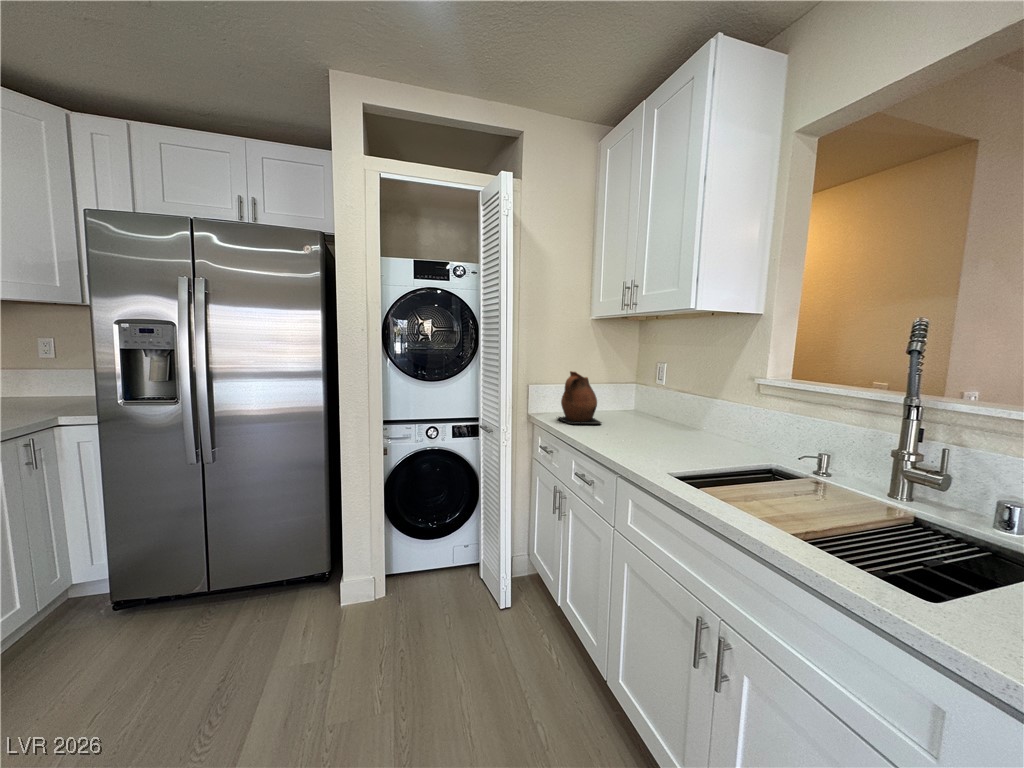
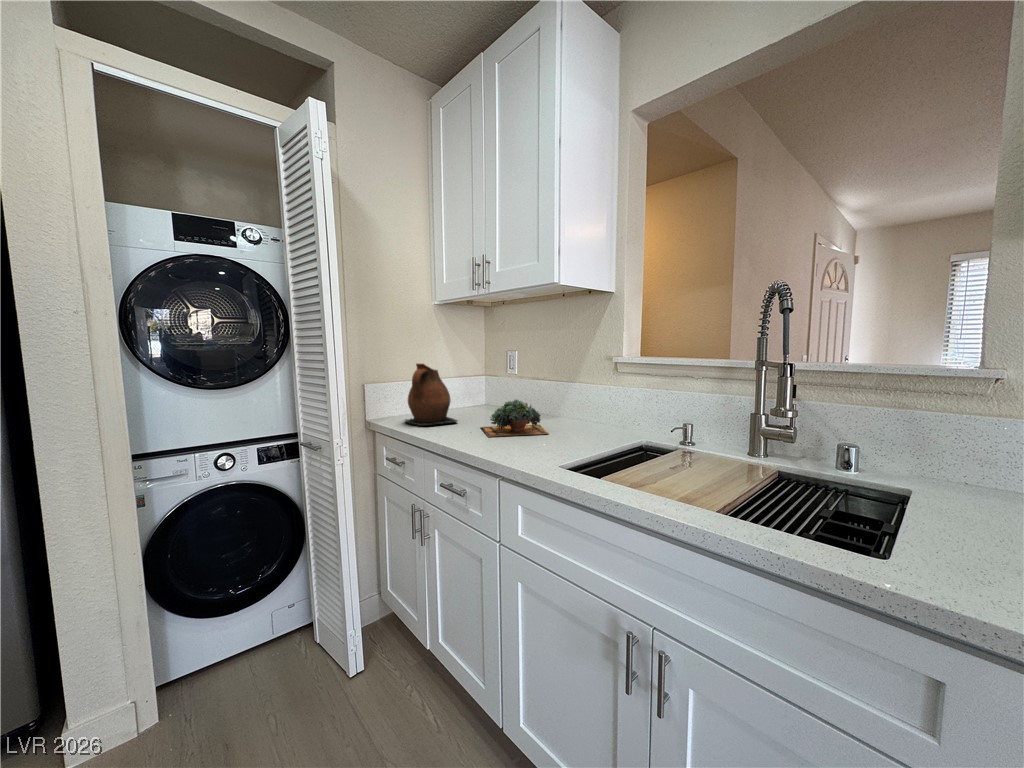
succulent plant: none [619,410,679,445] -> present [481,400,549,437]

